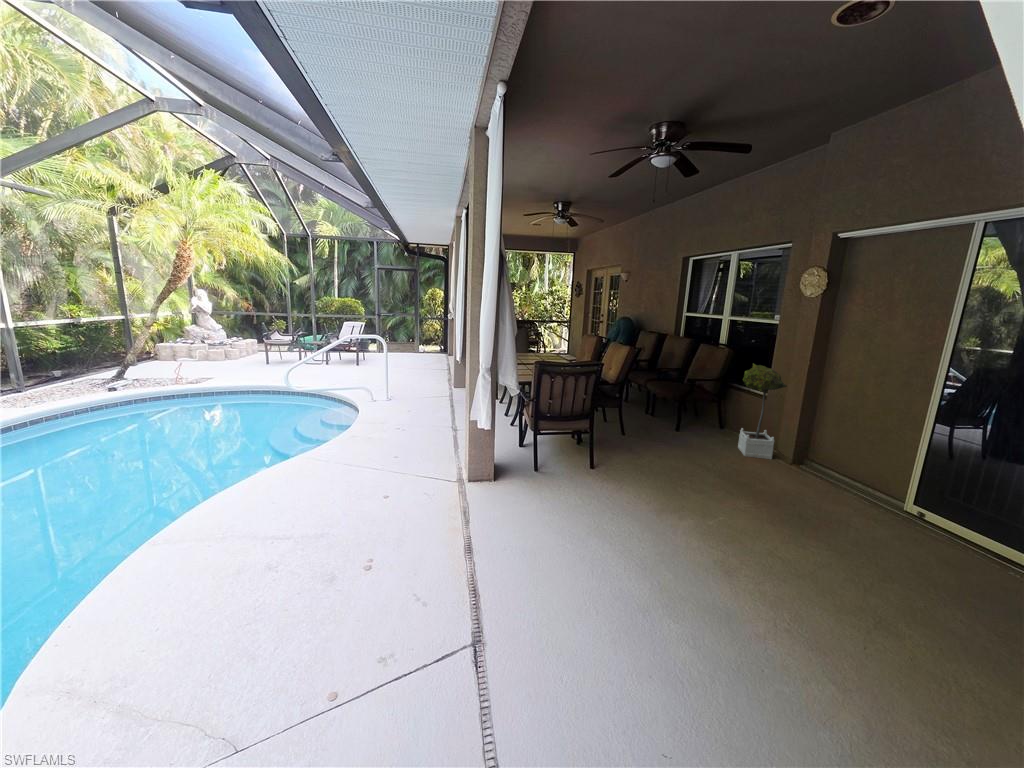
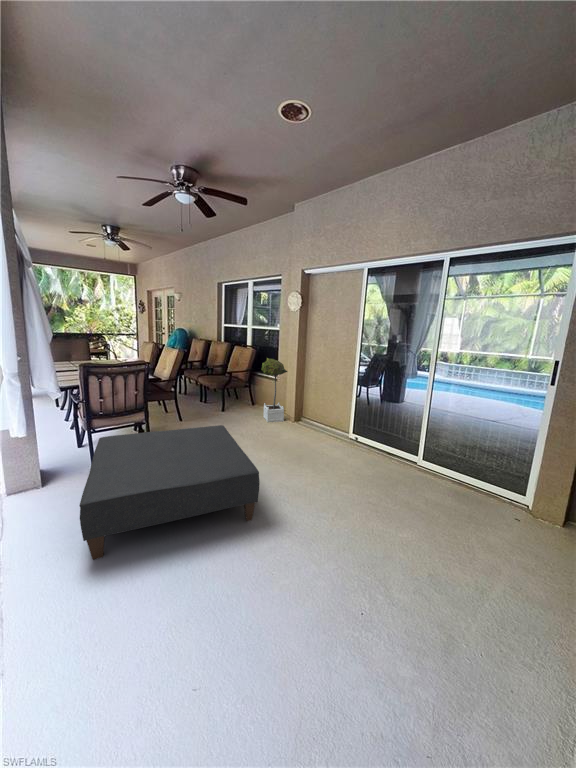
ottoman: none [541,442,744,585] -> present [79,425,260,559]

